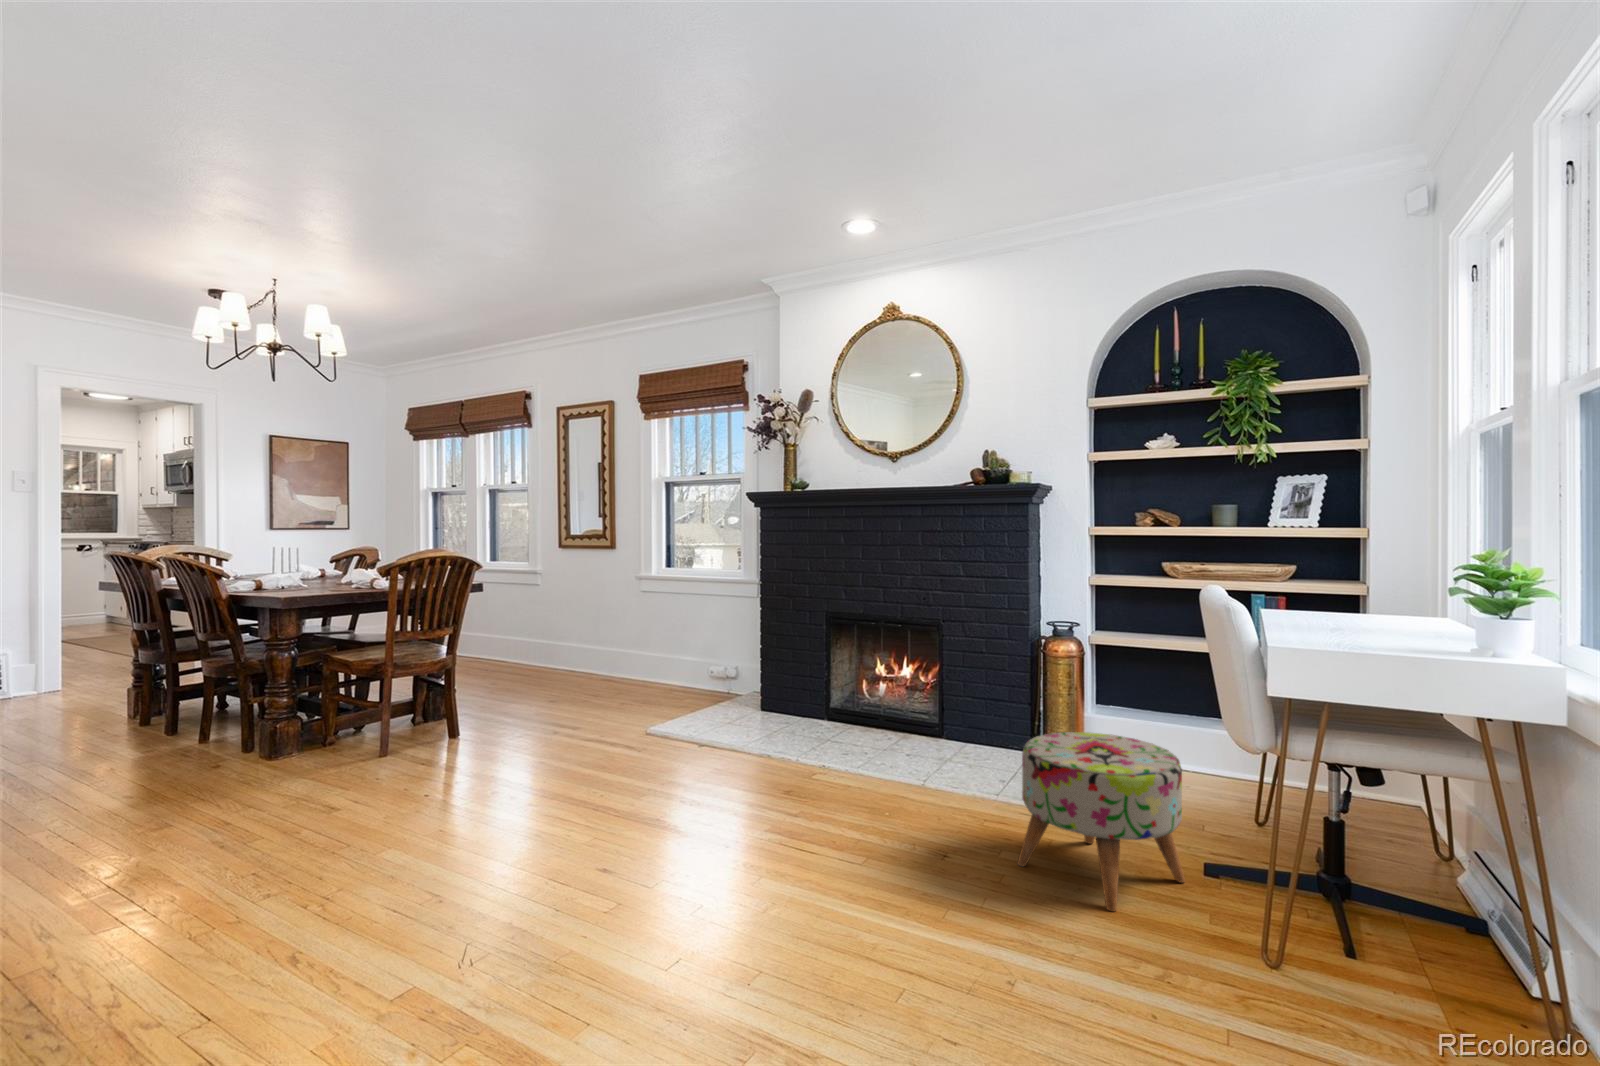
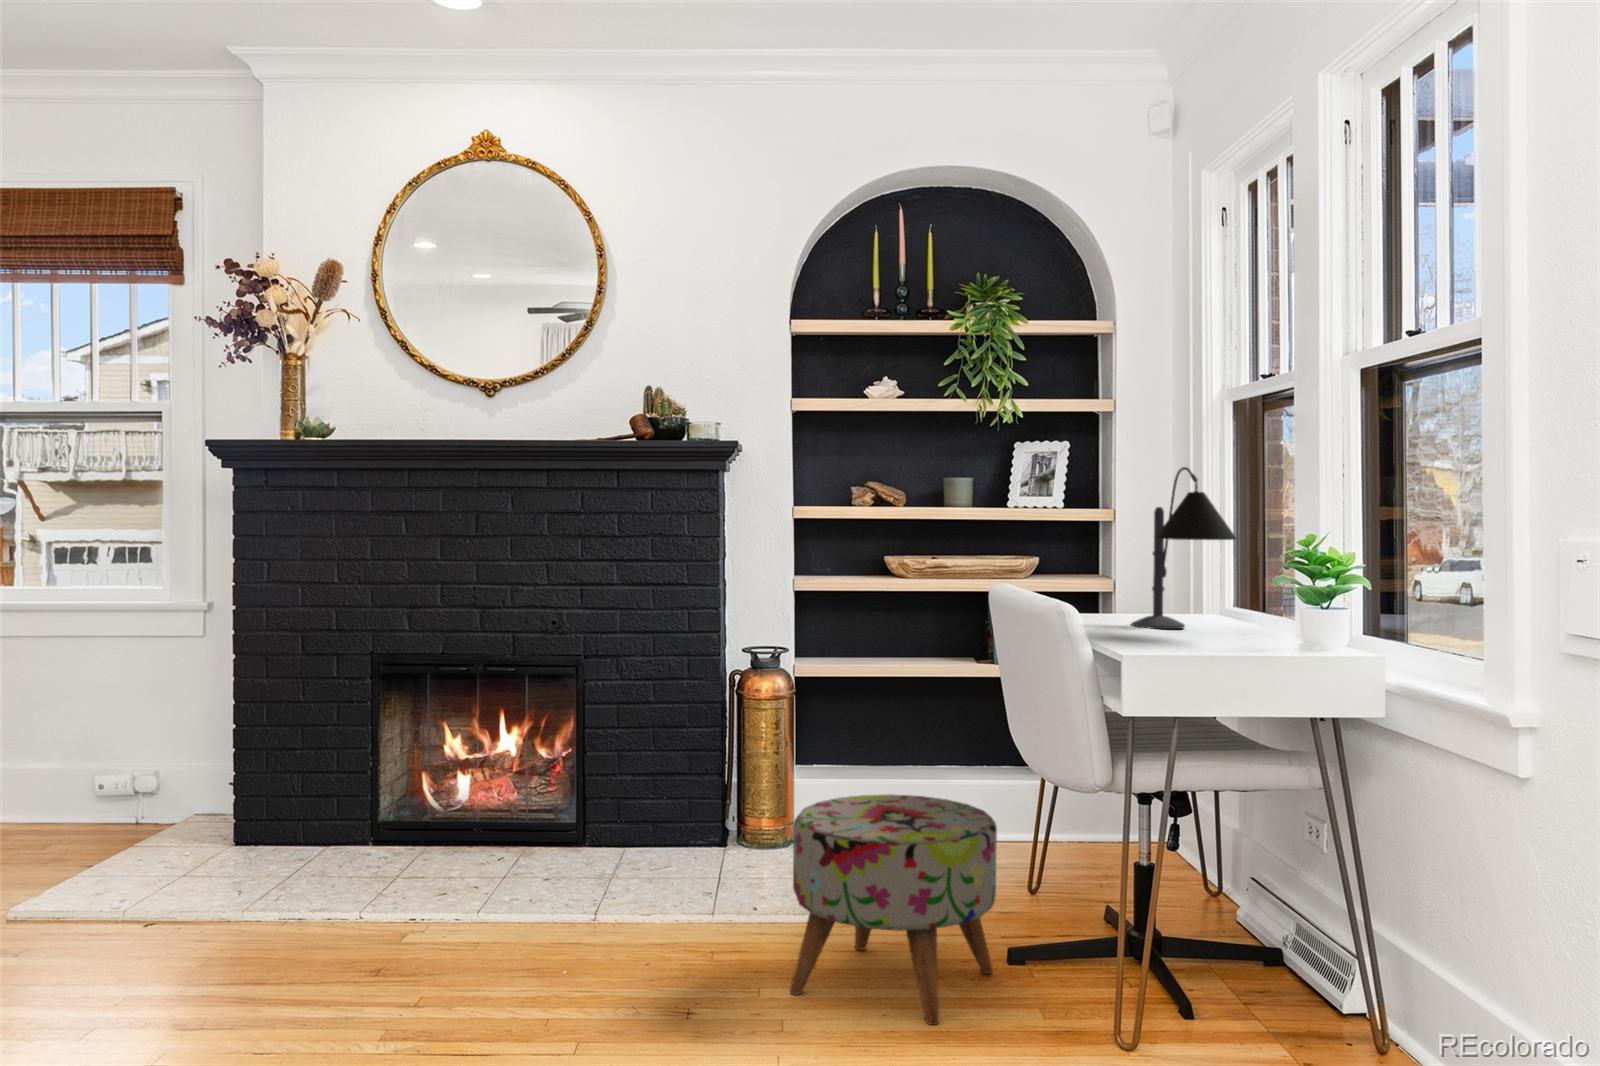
desk lamp: none [1328,490,1420,627] -> present [1132,467,1236,629]

